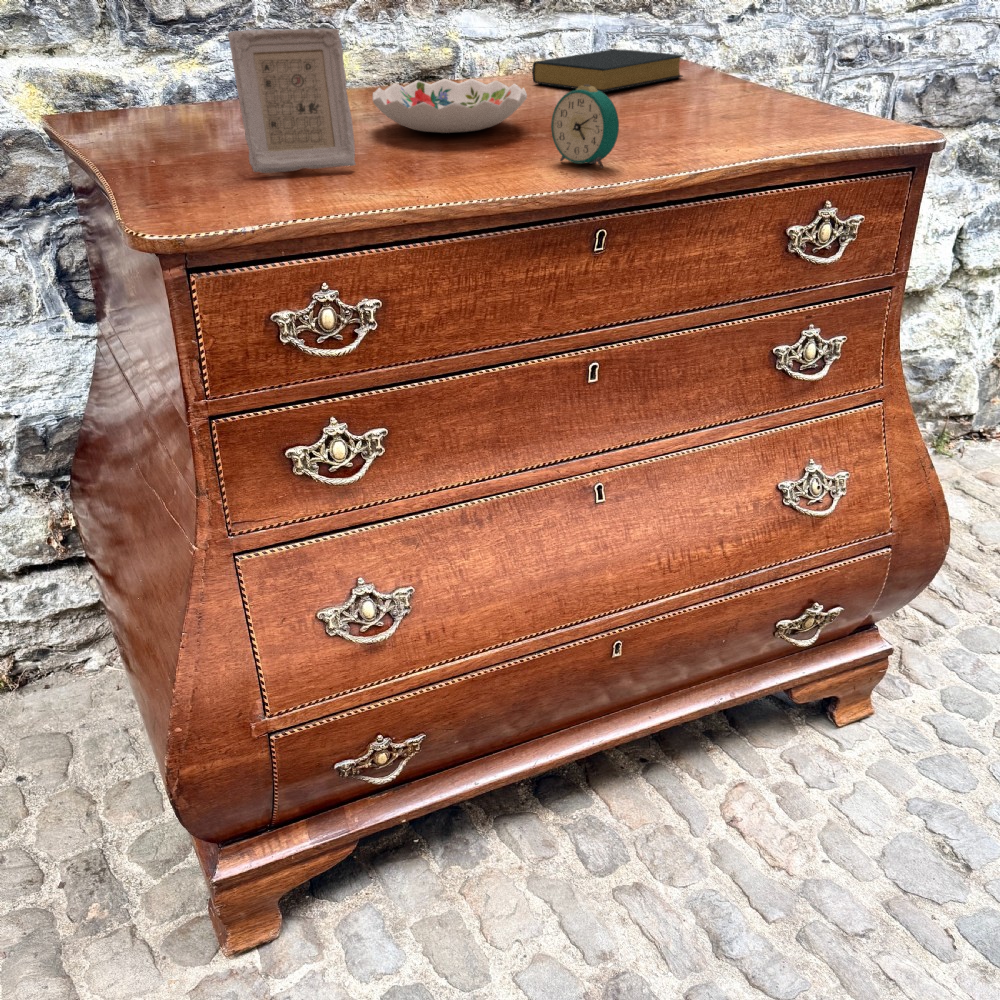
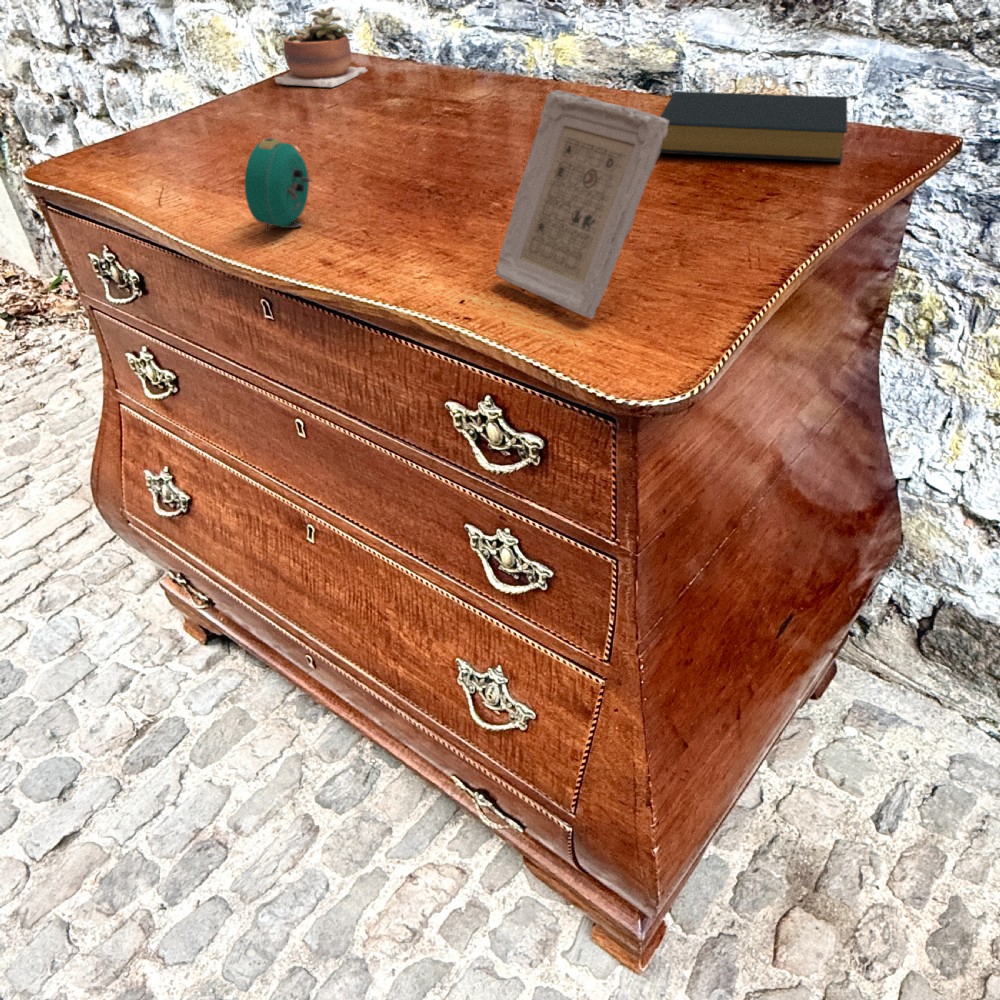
picture frame: present [228,28,356,173] -> present [495,90,670,318]
succulent plant: none [98,48,202,137] -> present [275,7,367,87]
decorative bowl: present [373,79,527,133] -> none [315,84,480,156]

